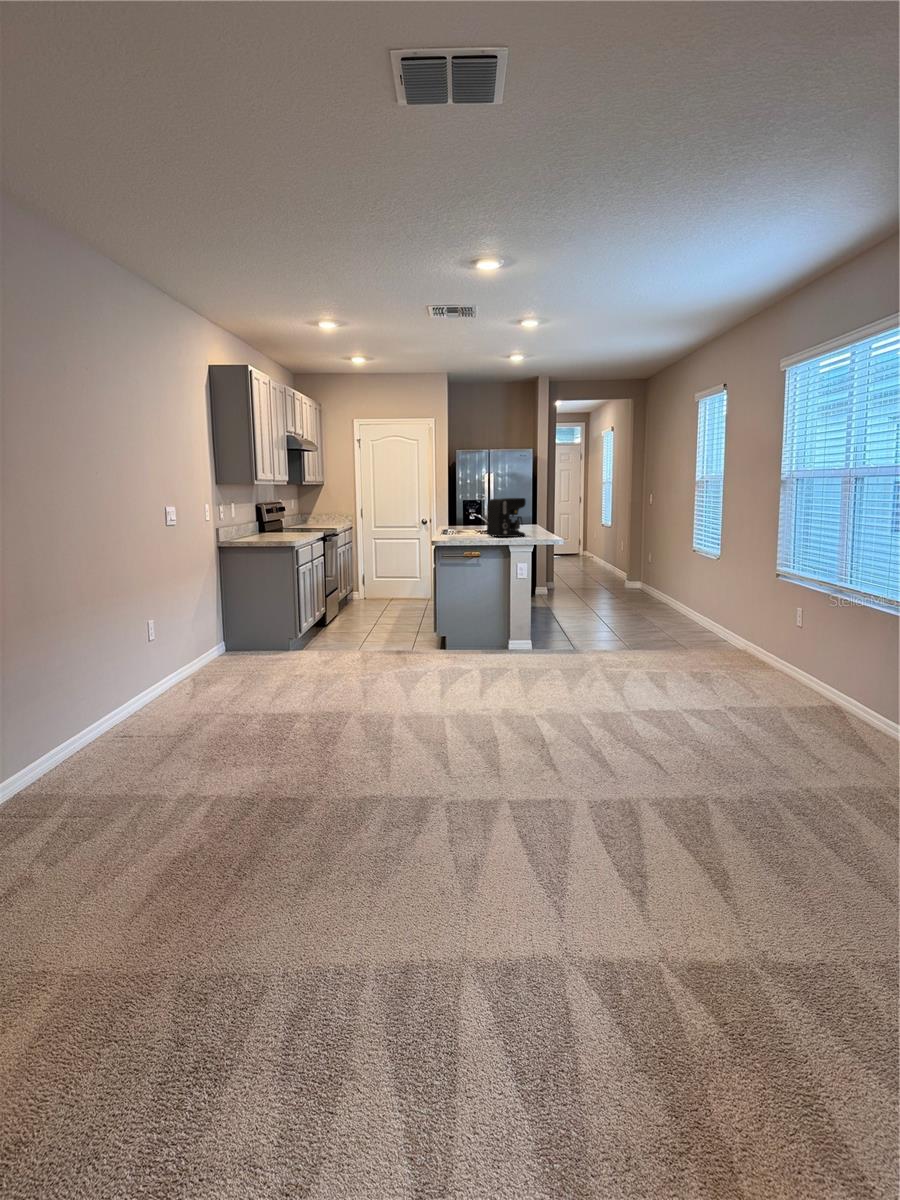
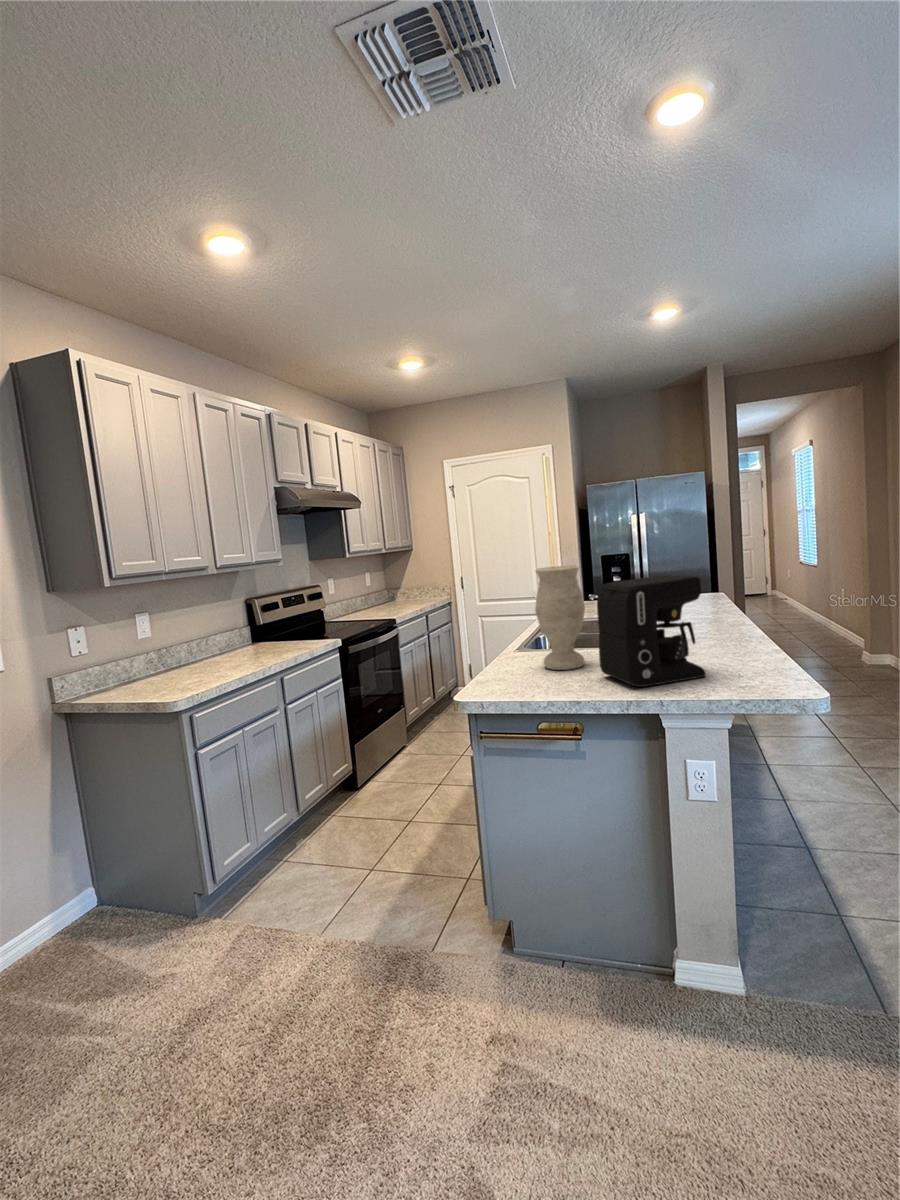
vase: none [459,492,480,536] -> present [535,565,585,670]

